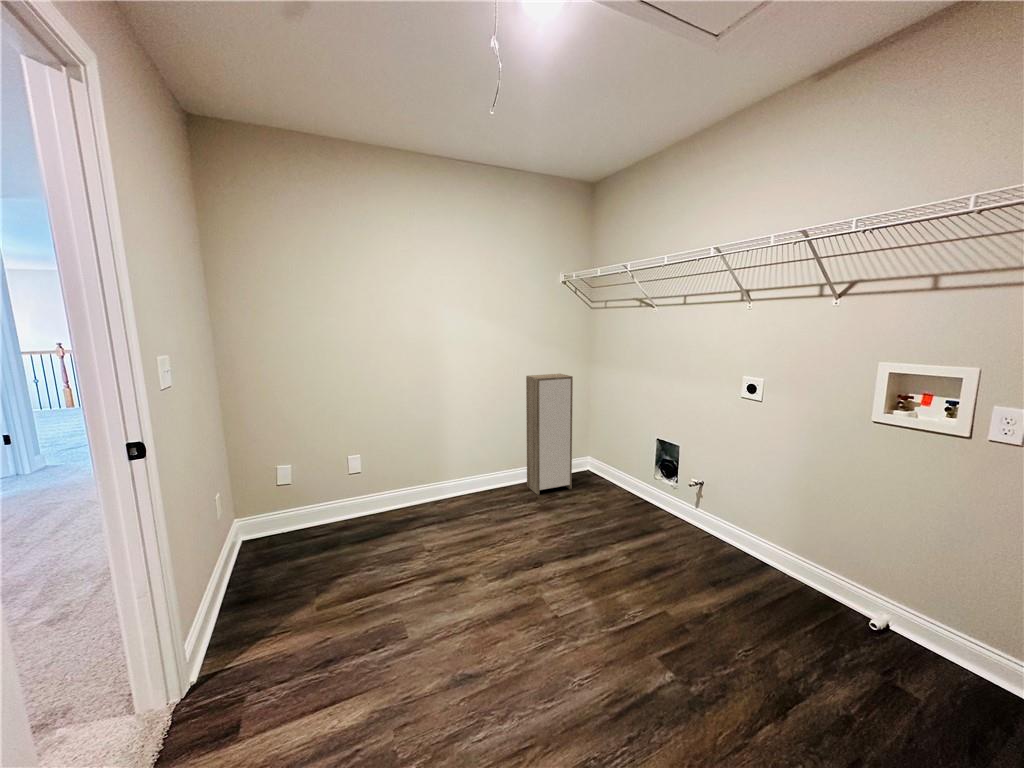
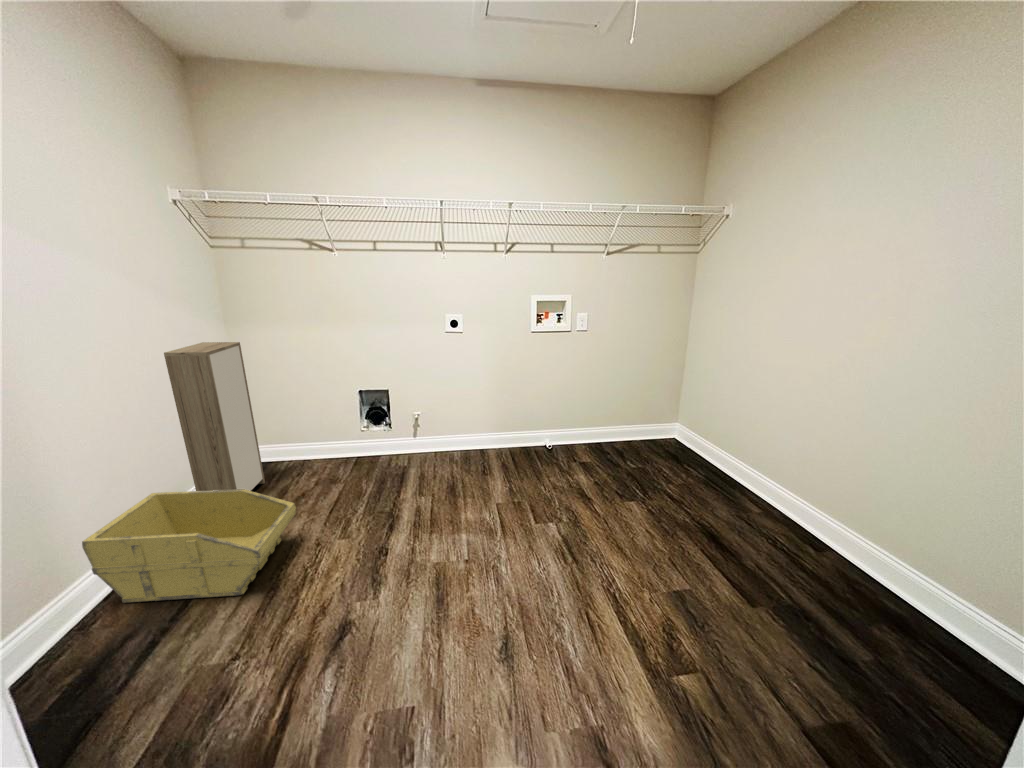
storage bin: none [449,457,527,532] -> present [82,489,296,603]

